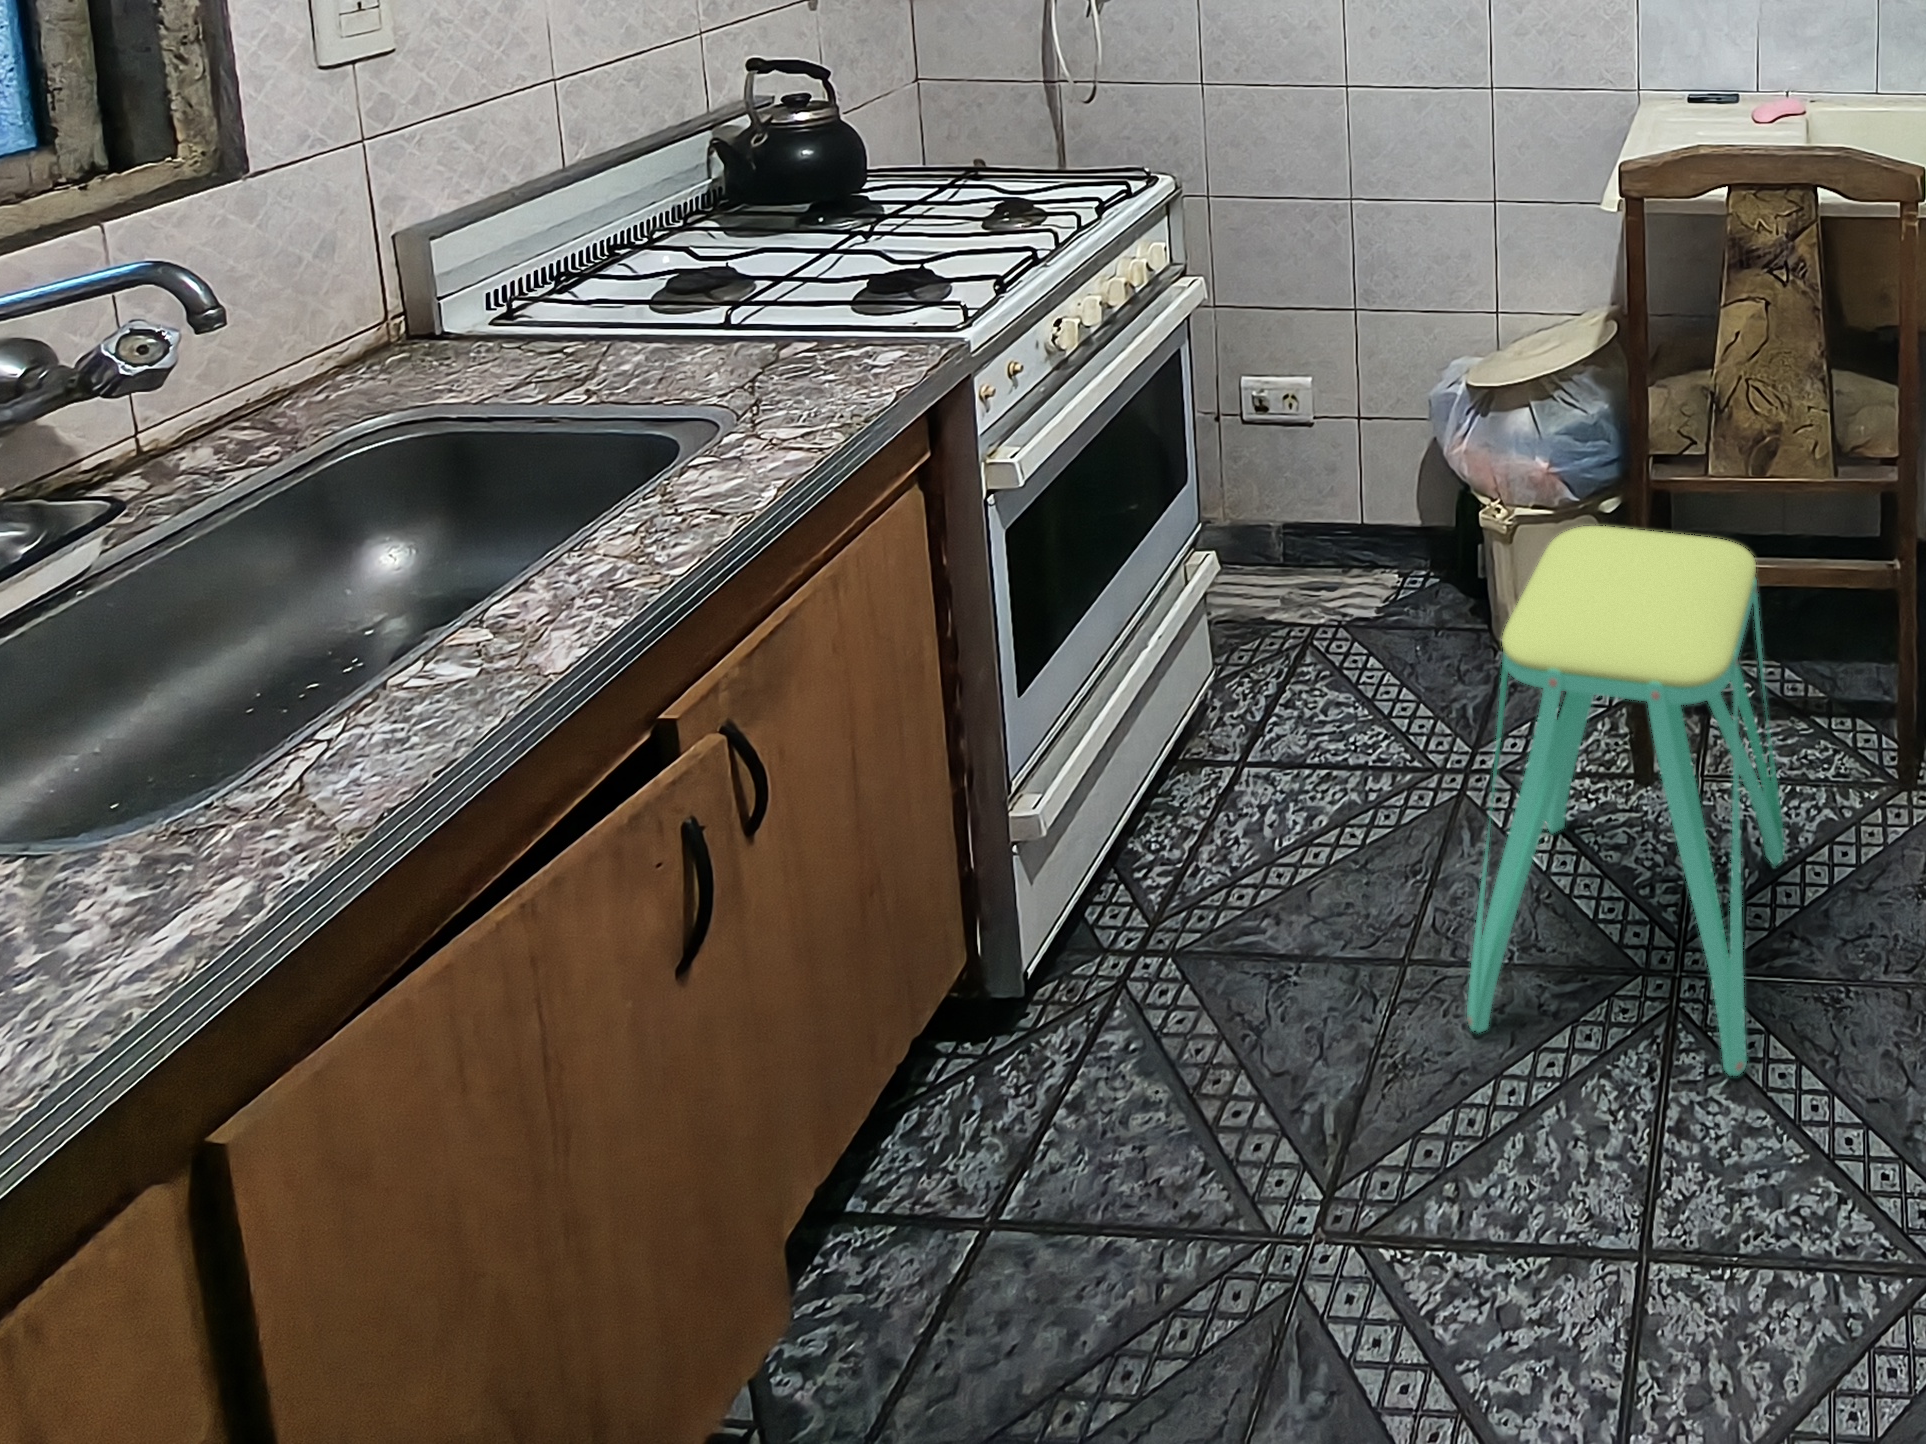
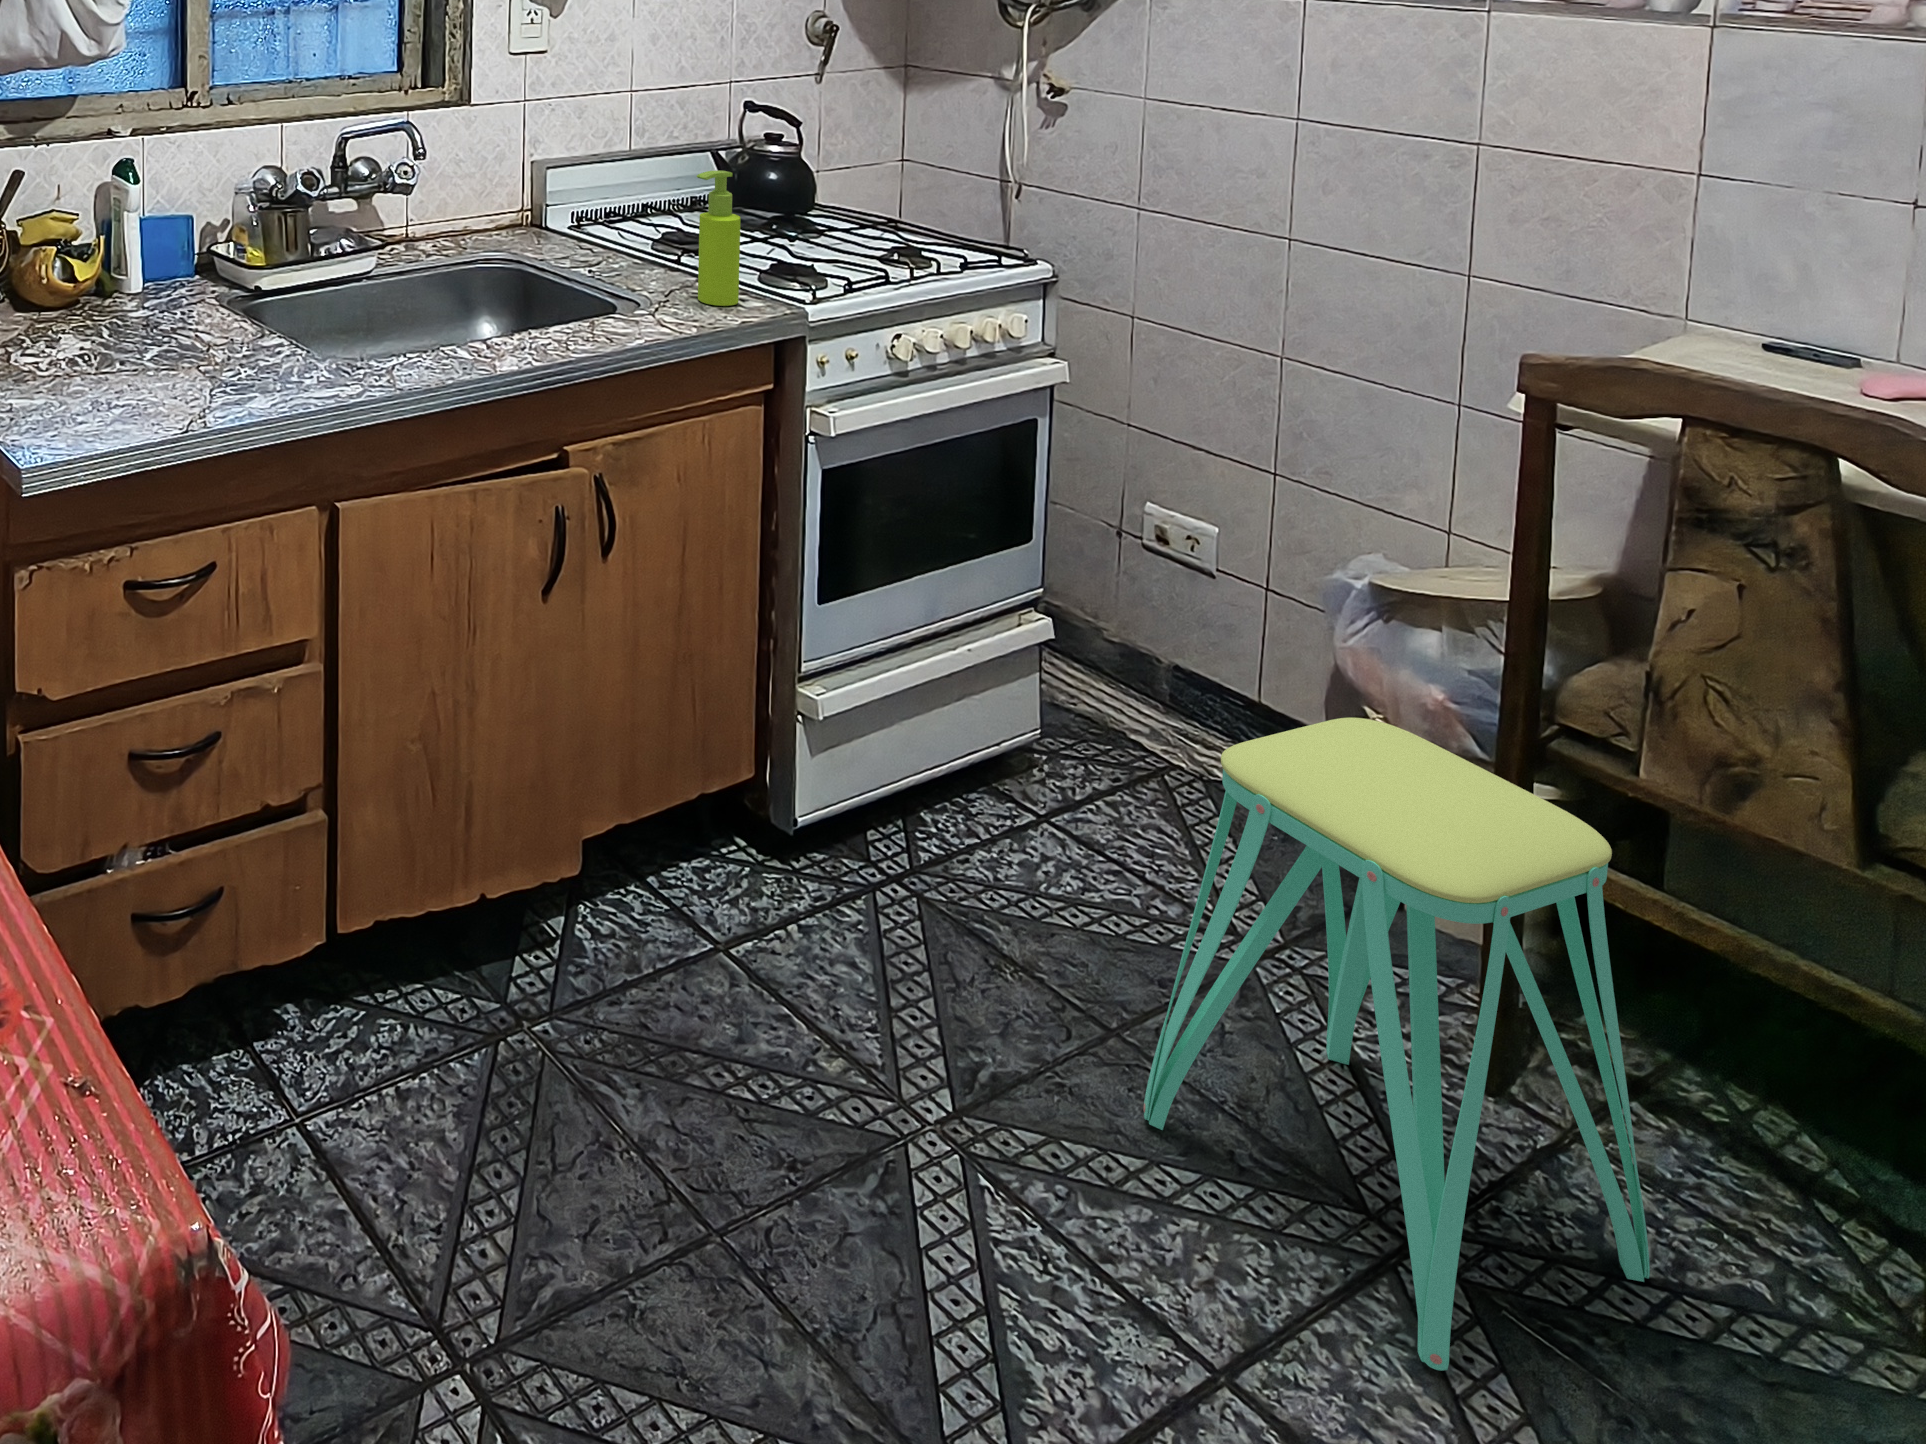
soap dispenser: none [773,187,859,384] -> present [697,170,740,306]

